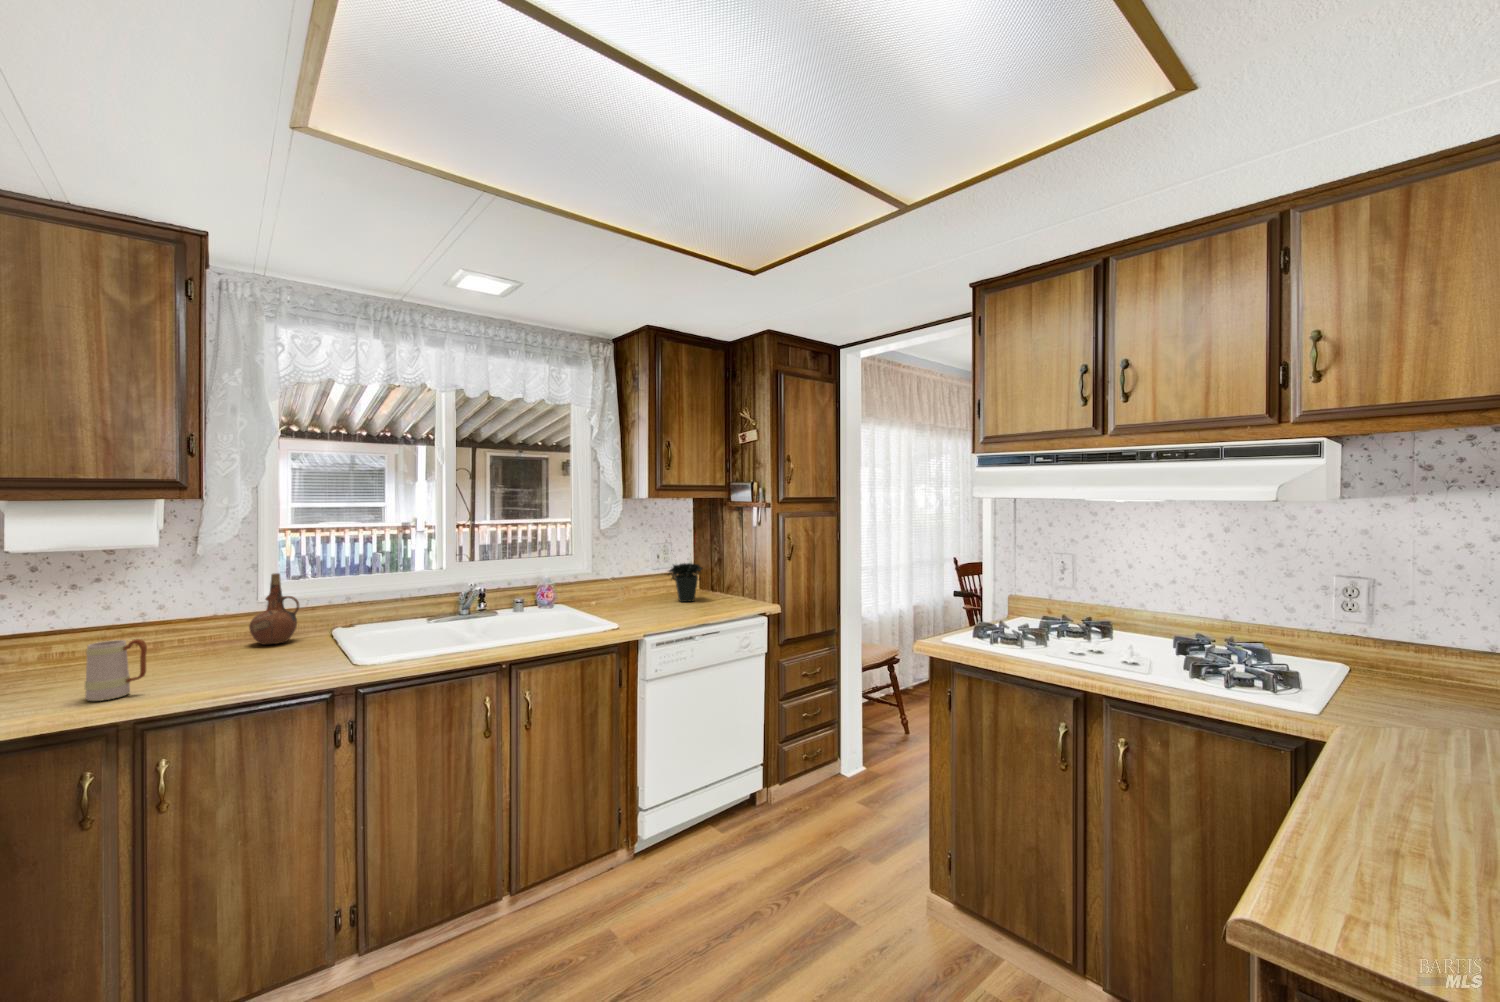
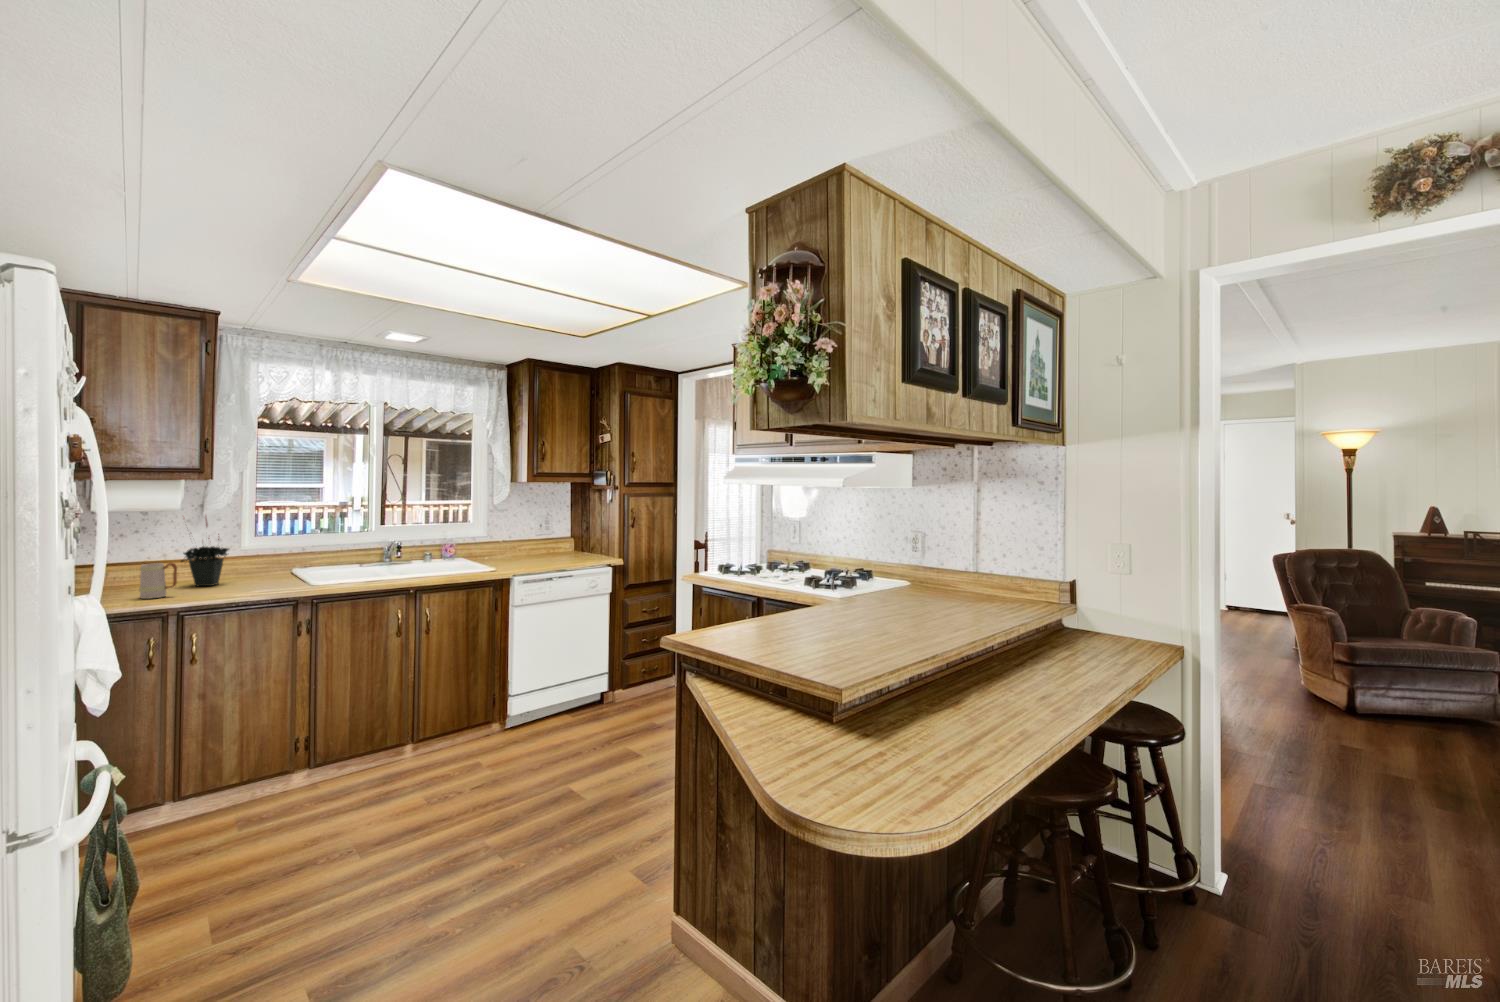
potted plant: present [668,555,703,602] -> present [181,519,229,586]
ceramic pitcher: present [249,573,299,644] -> none [234,528,268,576]

